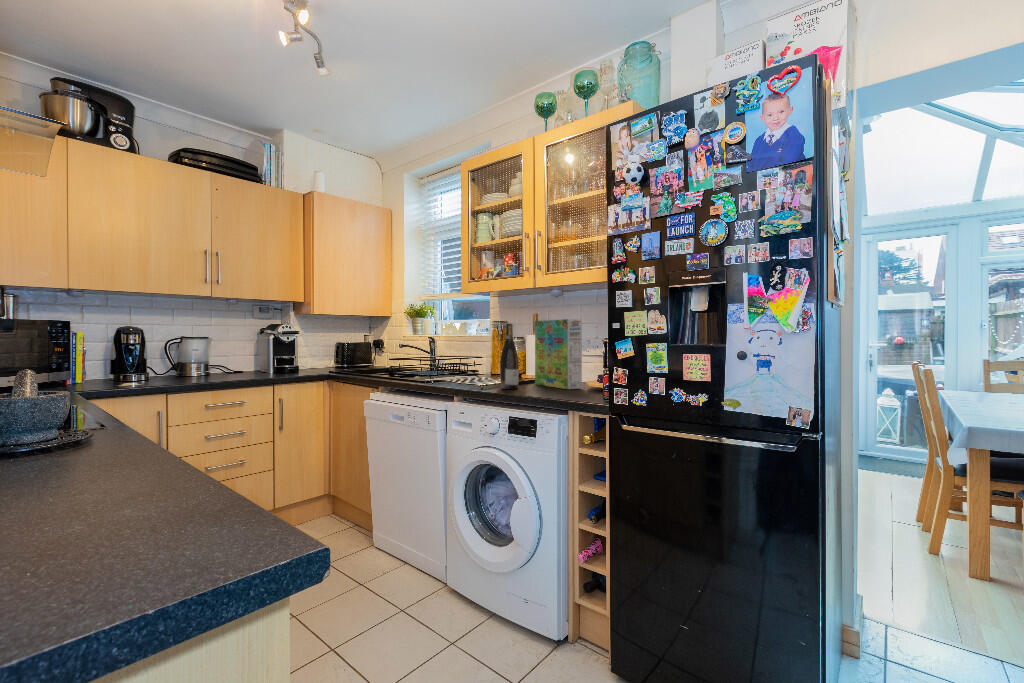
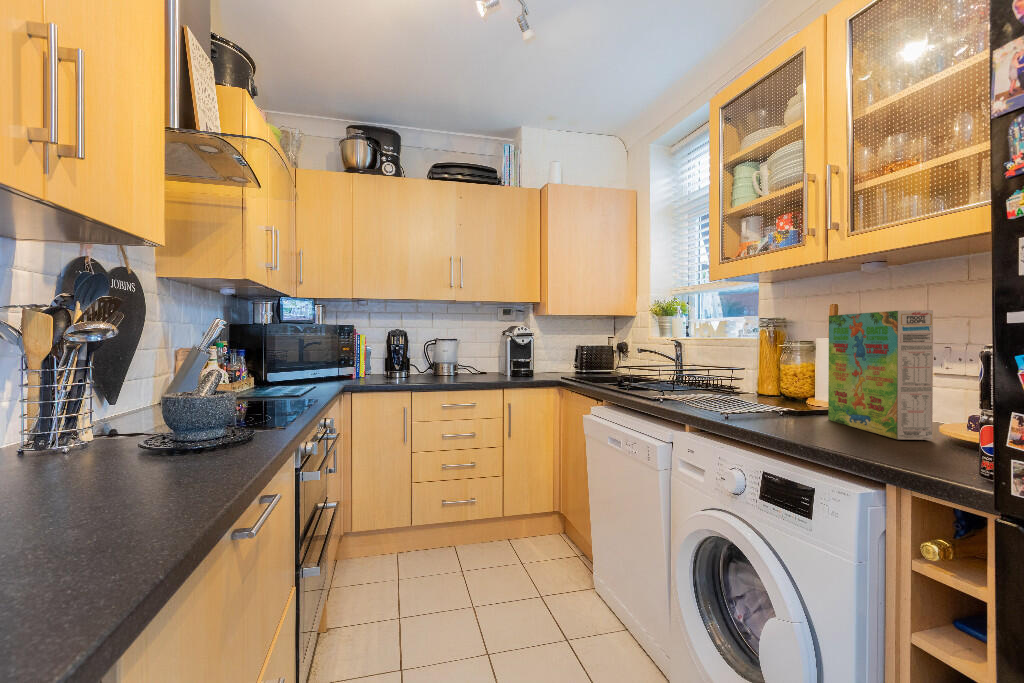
wine bottle: present [500,324,519,389] -> none [758,321,792,427]

